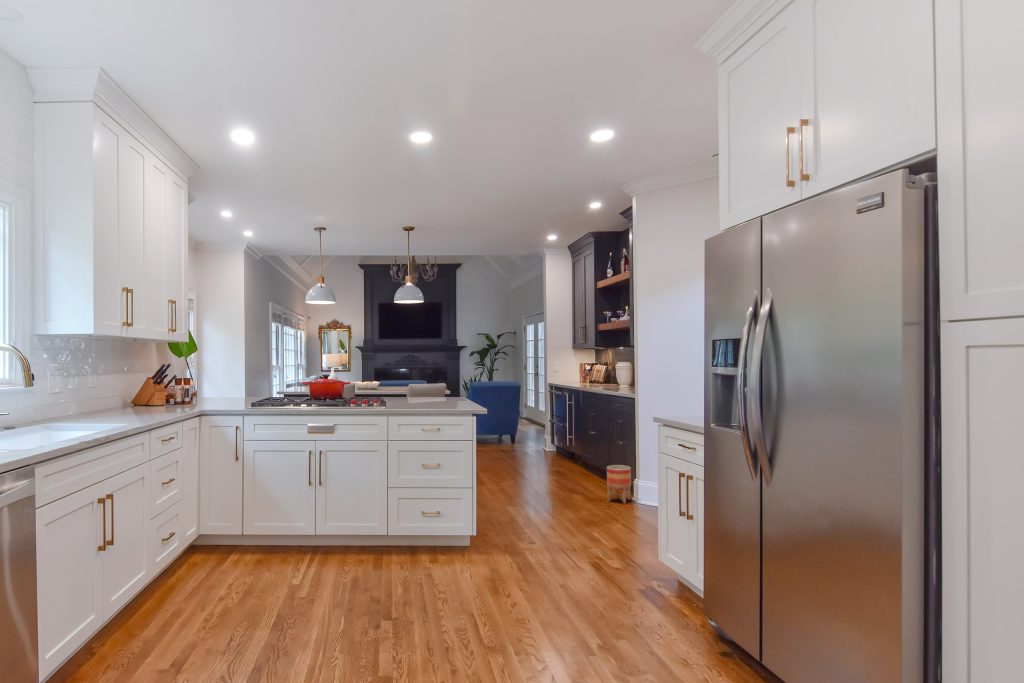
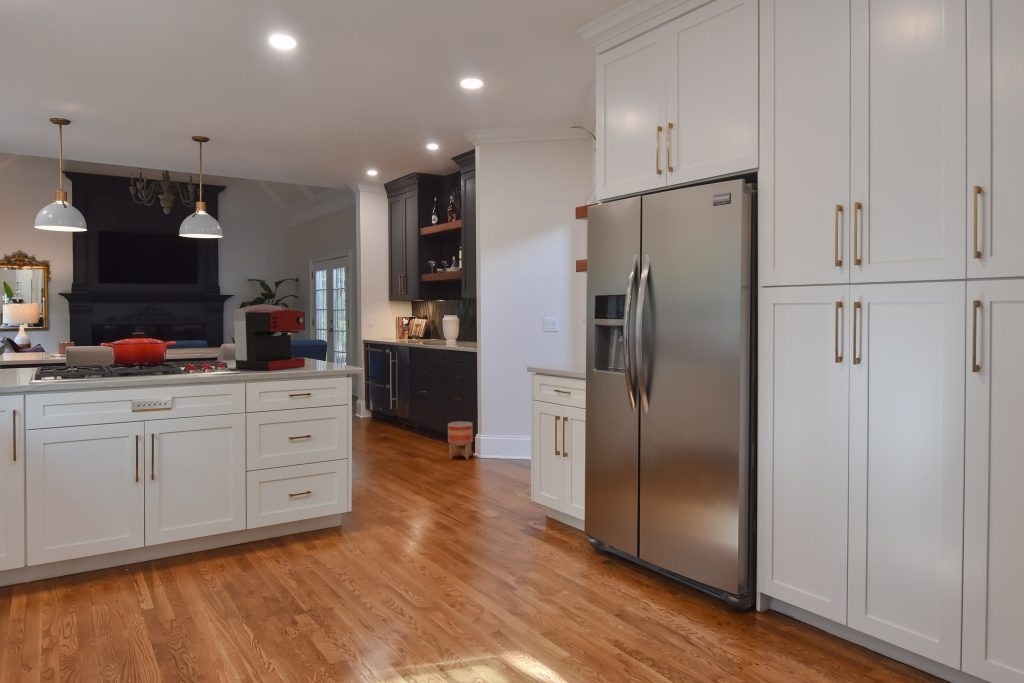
coffee maker: none [397,351,454,409] -> present [234,304,305,370]

